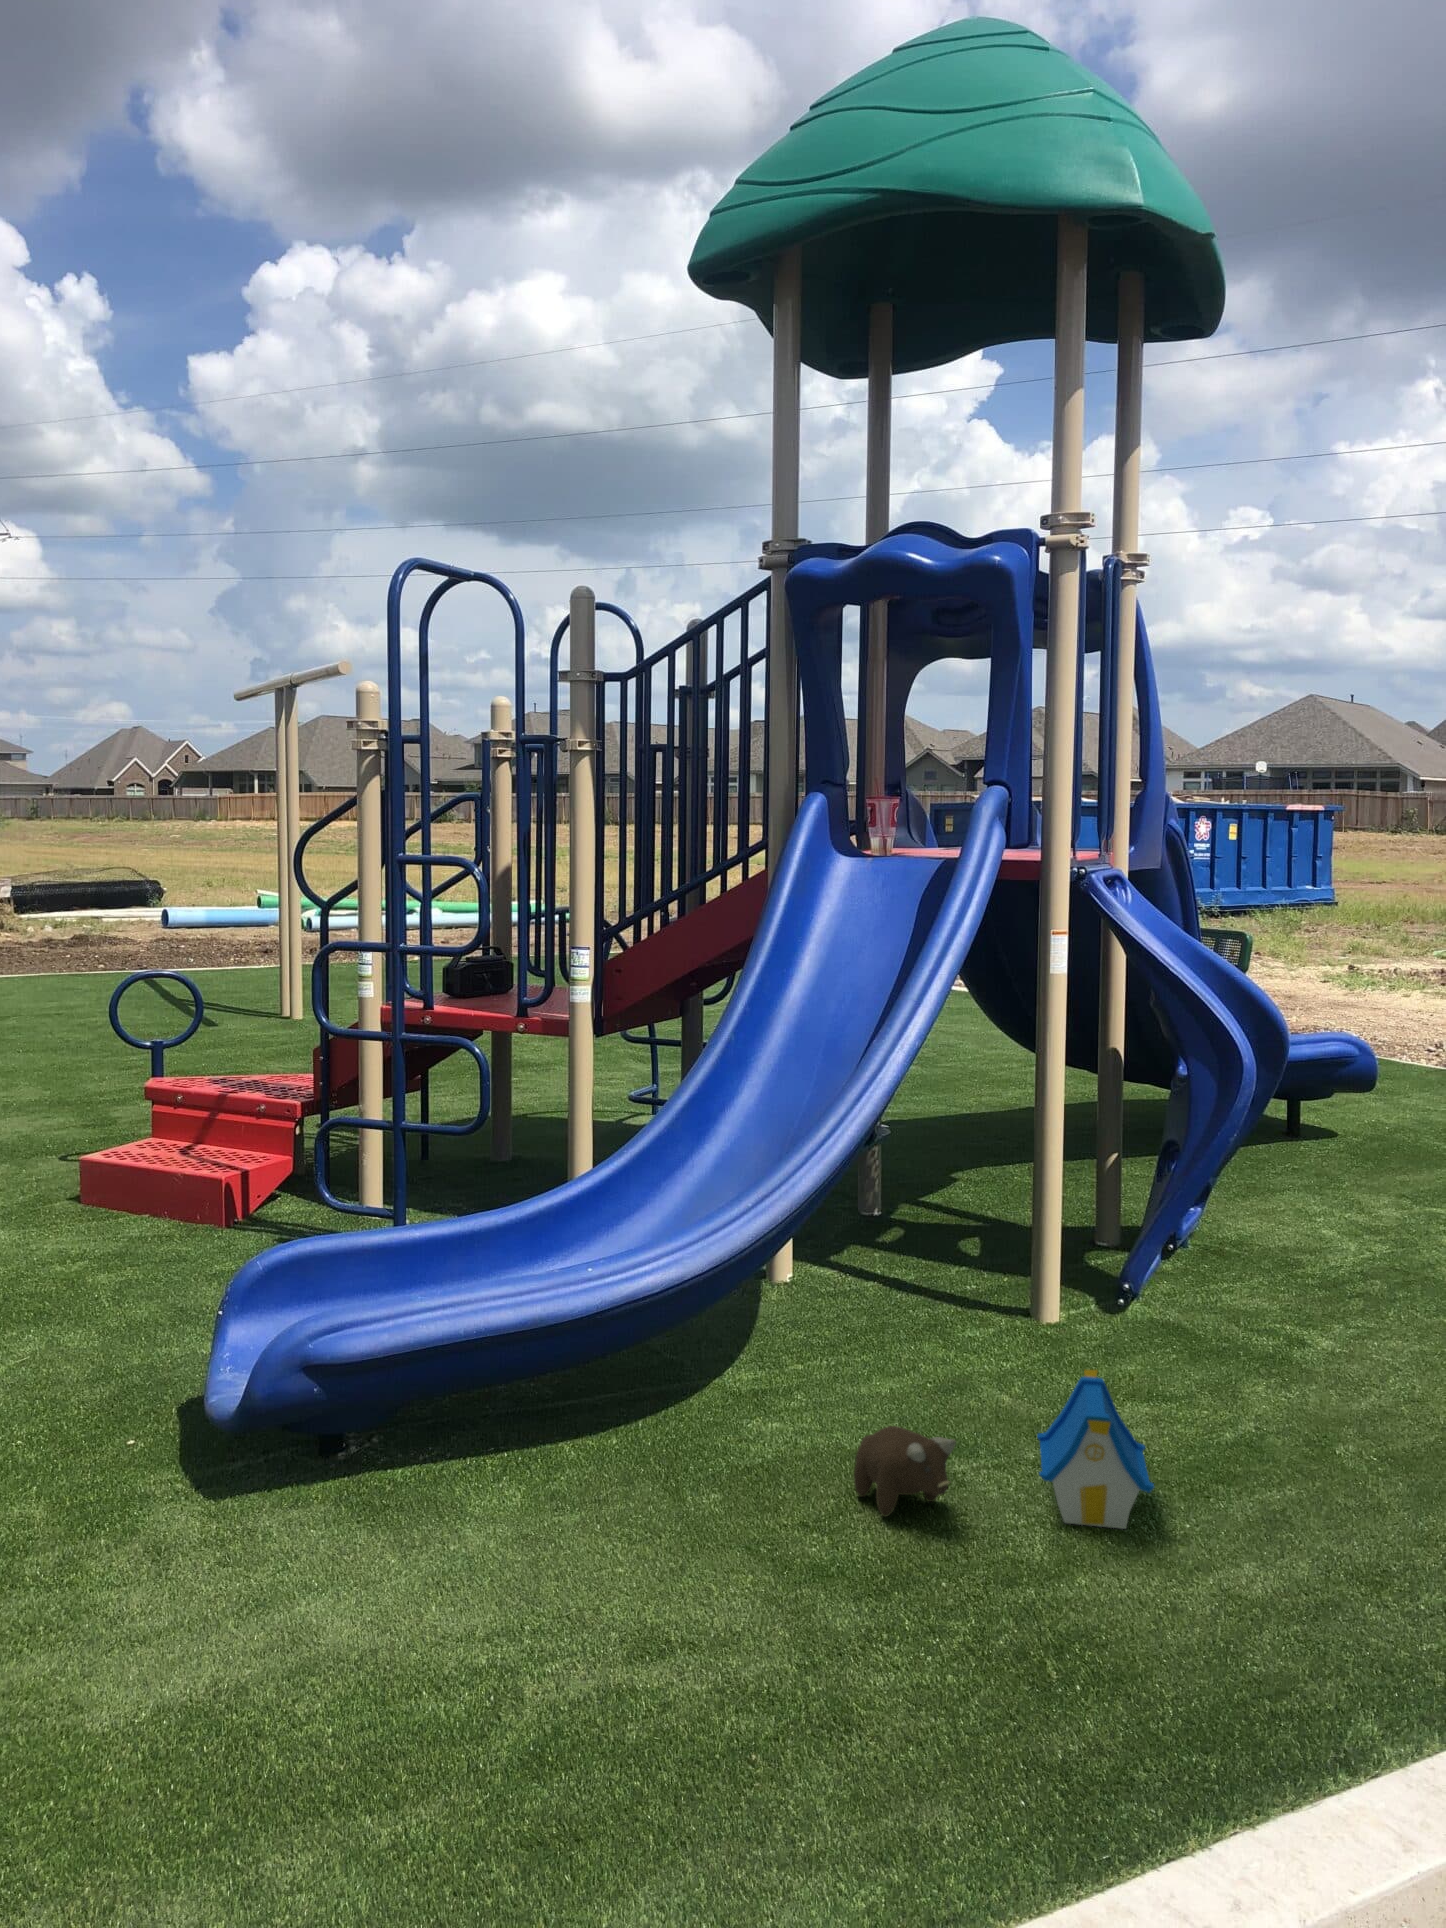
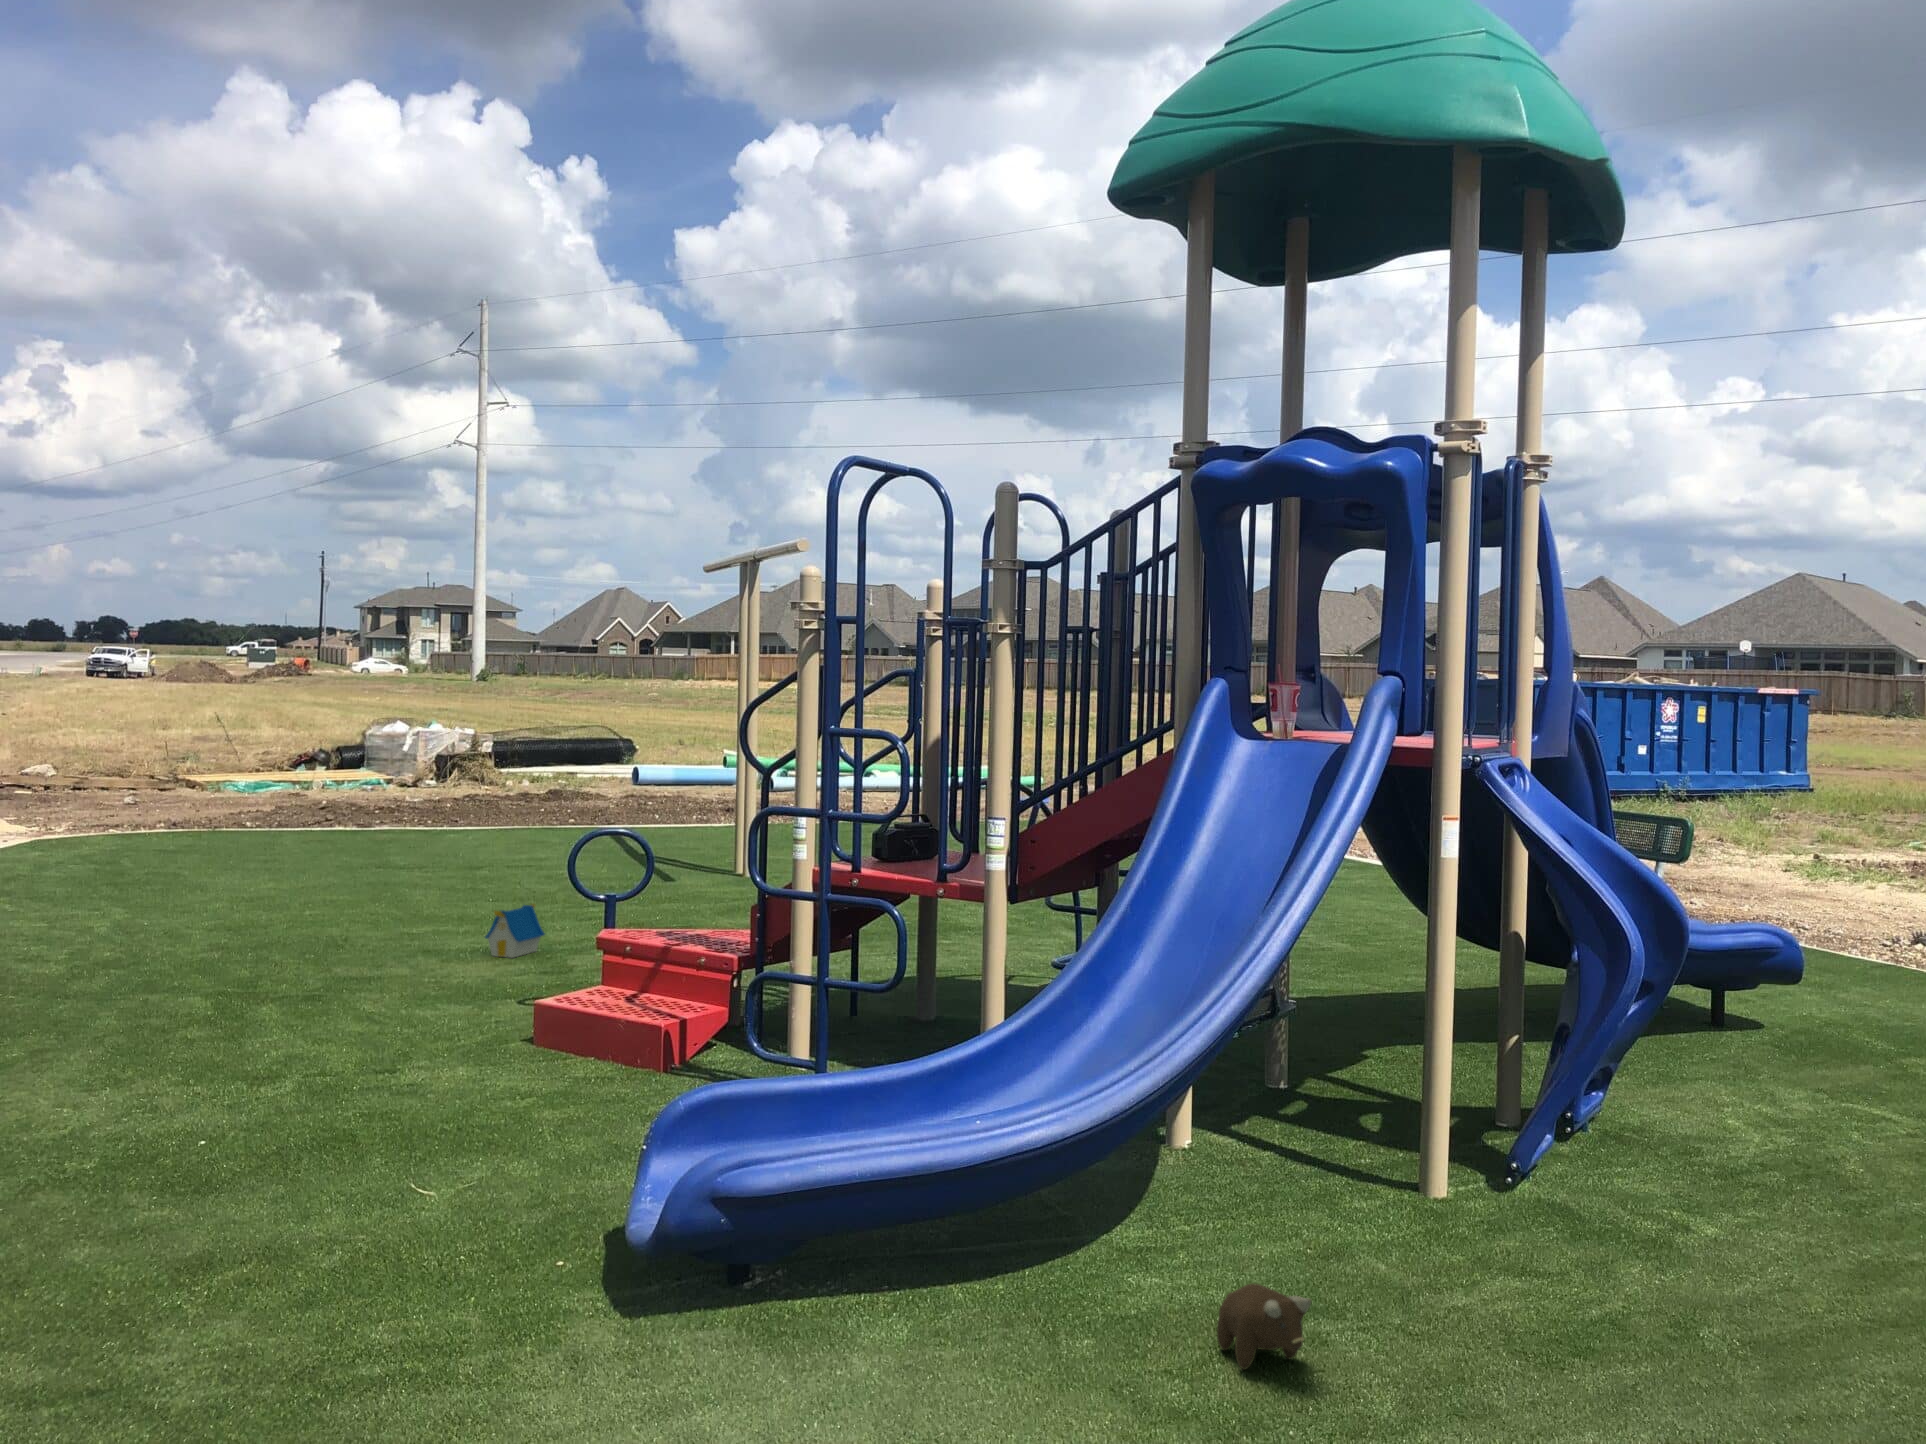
toy house: present [1037,1370,1154,1529] -> present [485,904,545,958]

